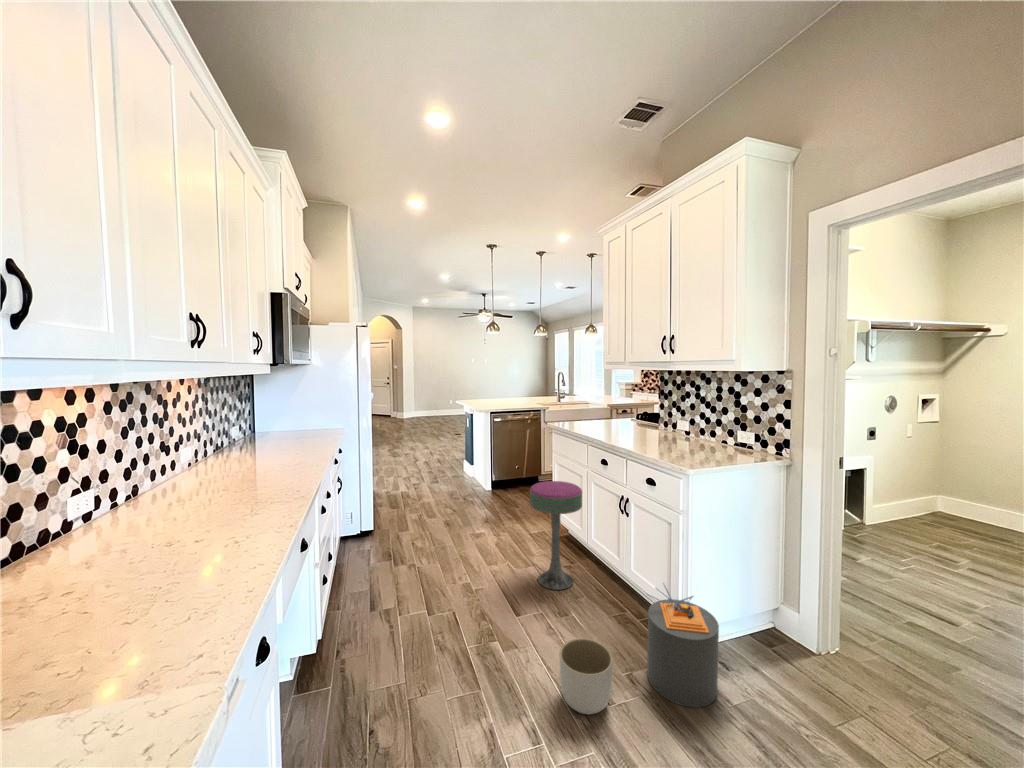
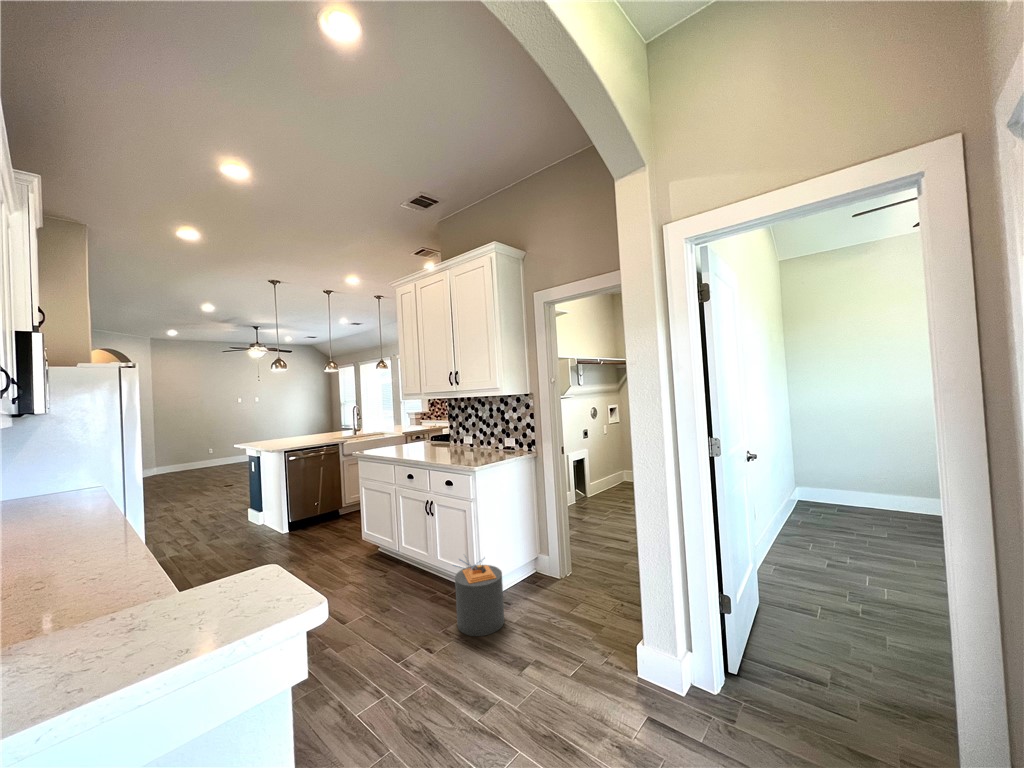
bar stool: present [530,481,582,590] -> none [345,500,394,596]
planter: present [559,638,613,714] -> none [392,611,434,667]

